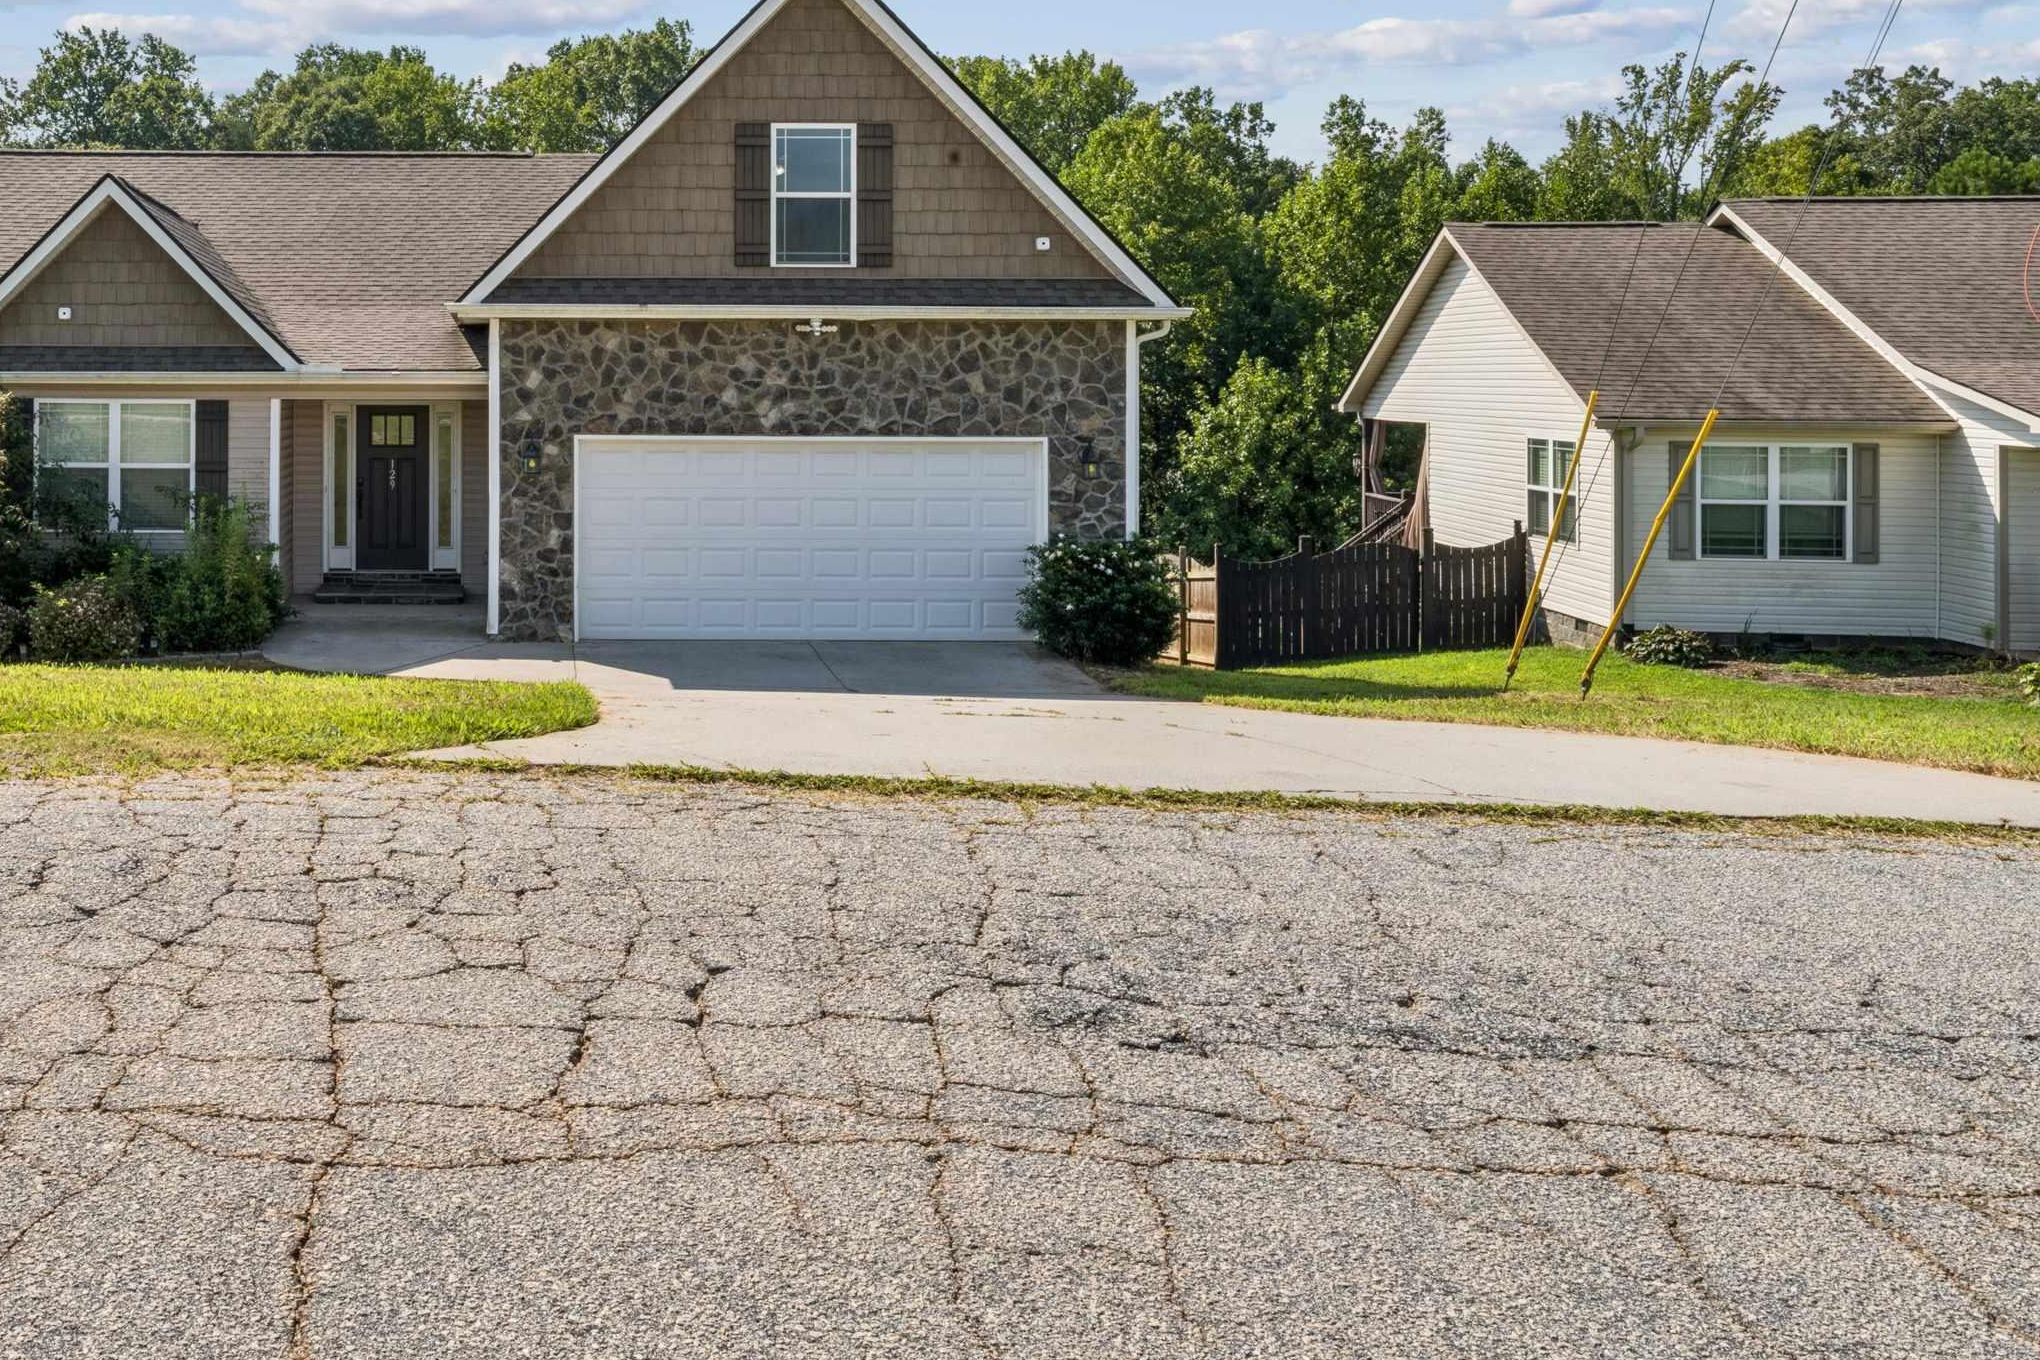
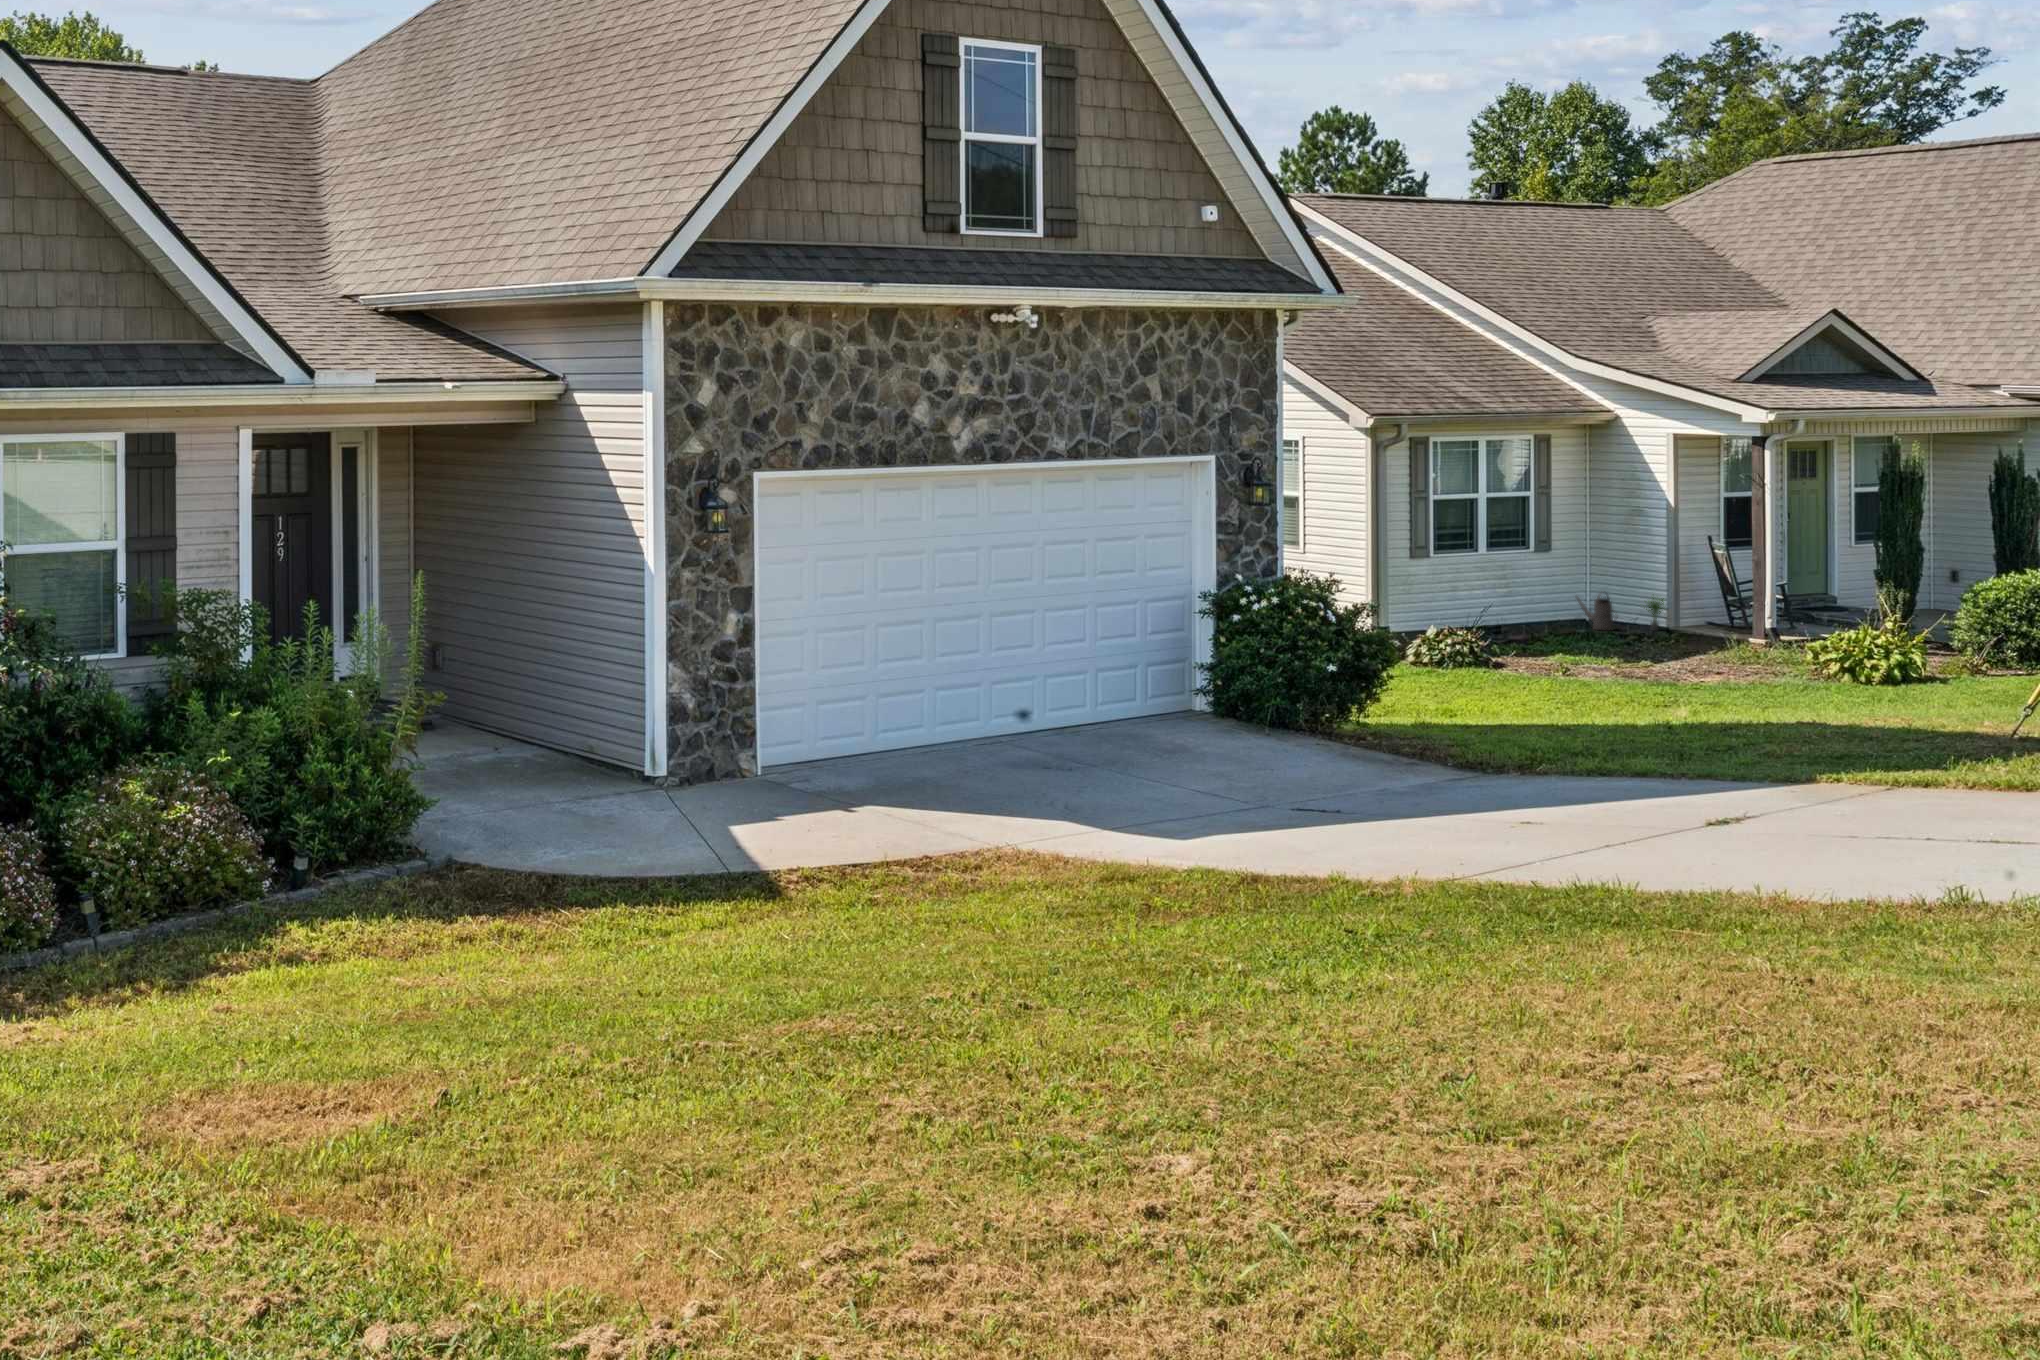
watering can: none [1913,612,1940,655] -> present [1576,595,1618,630]

